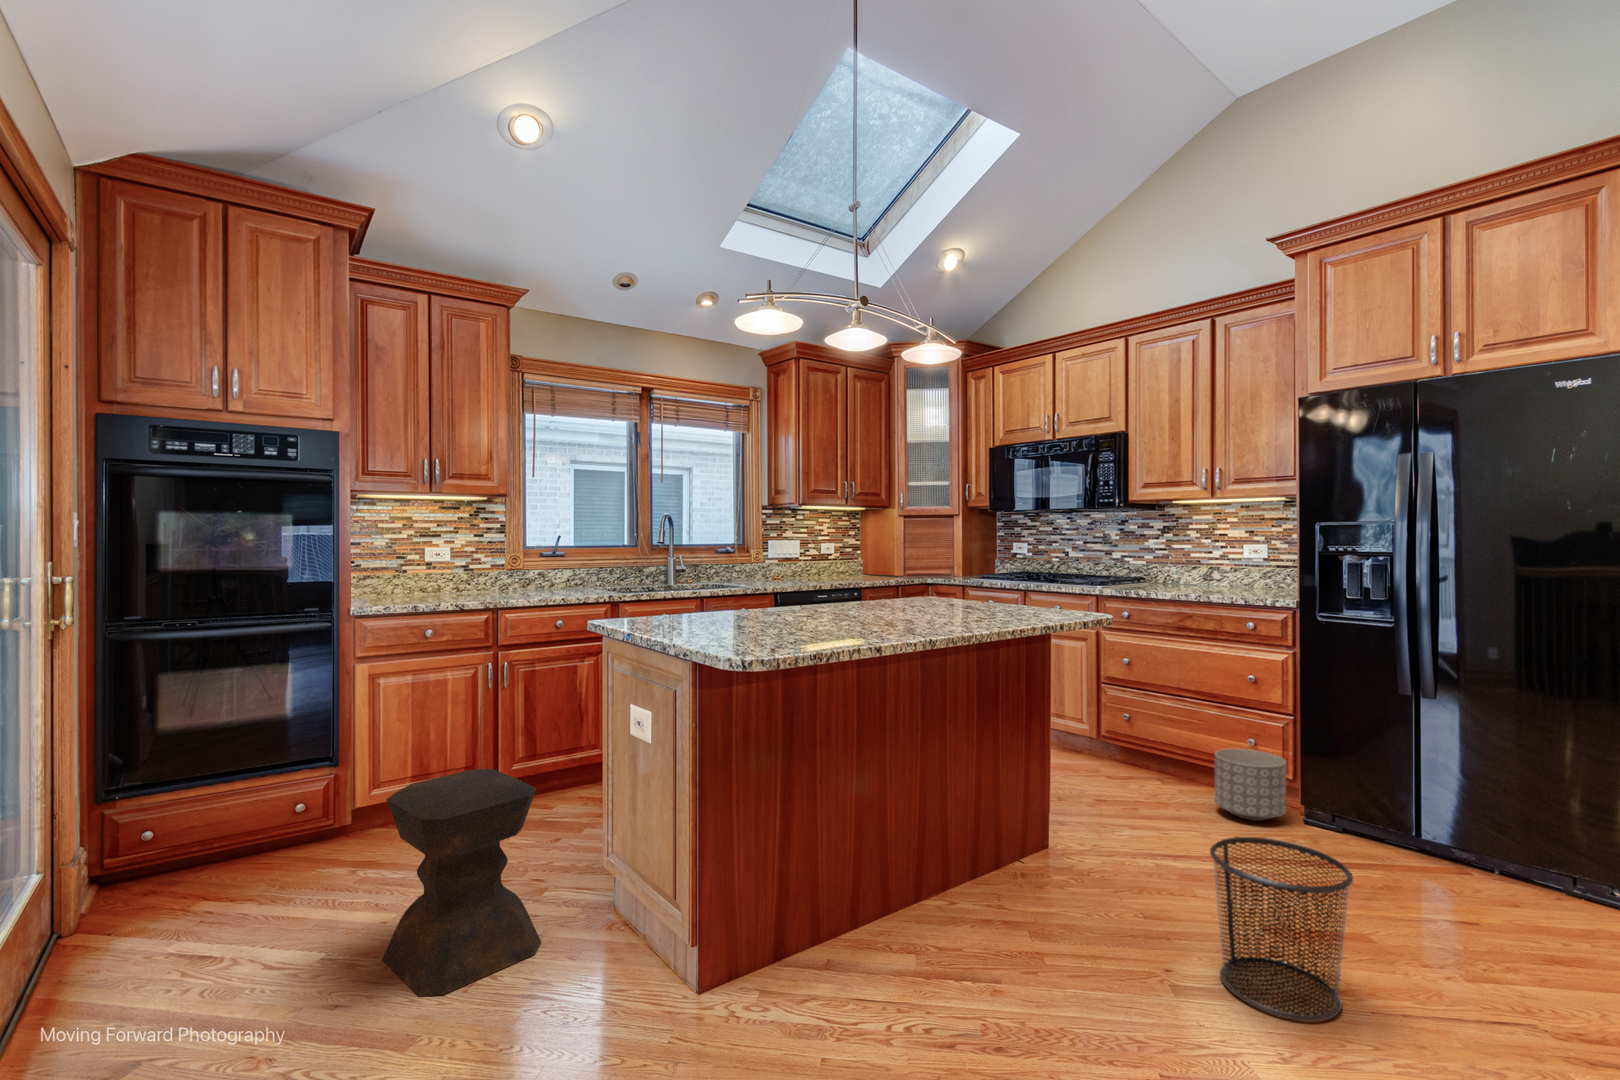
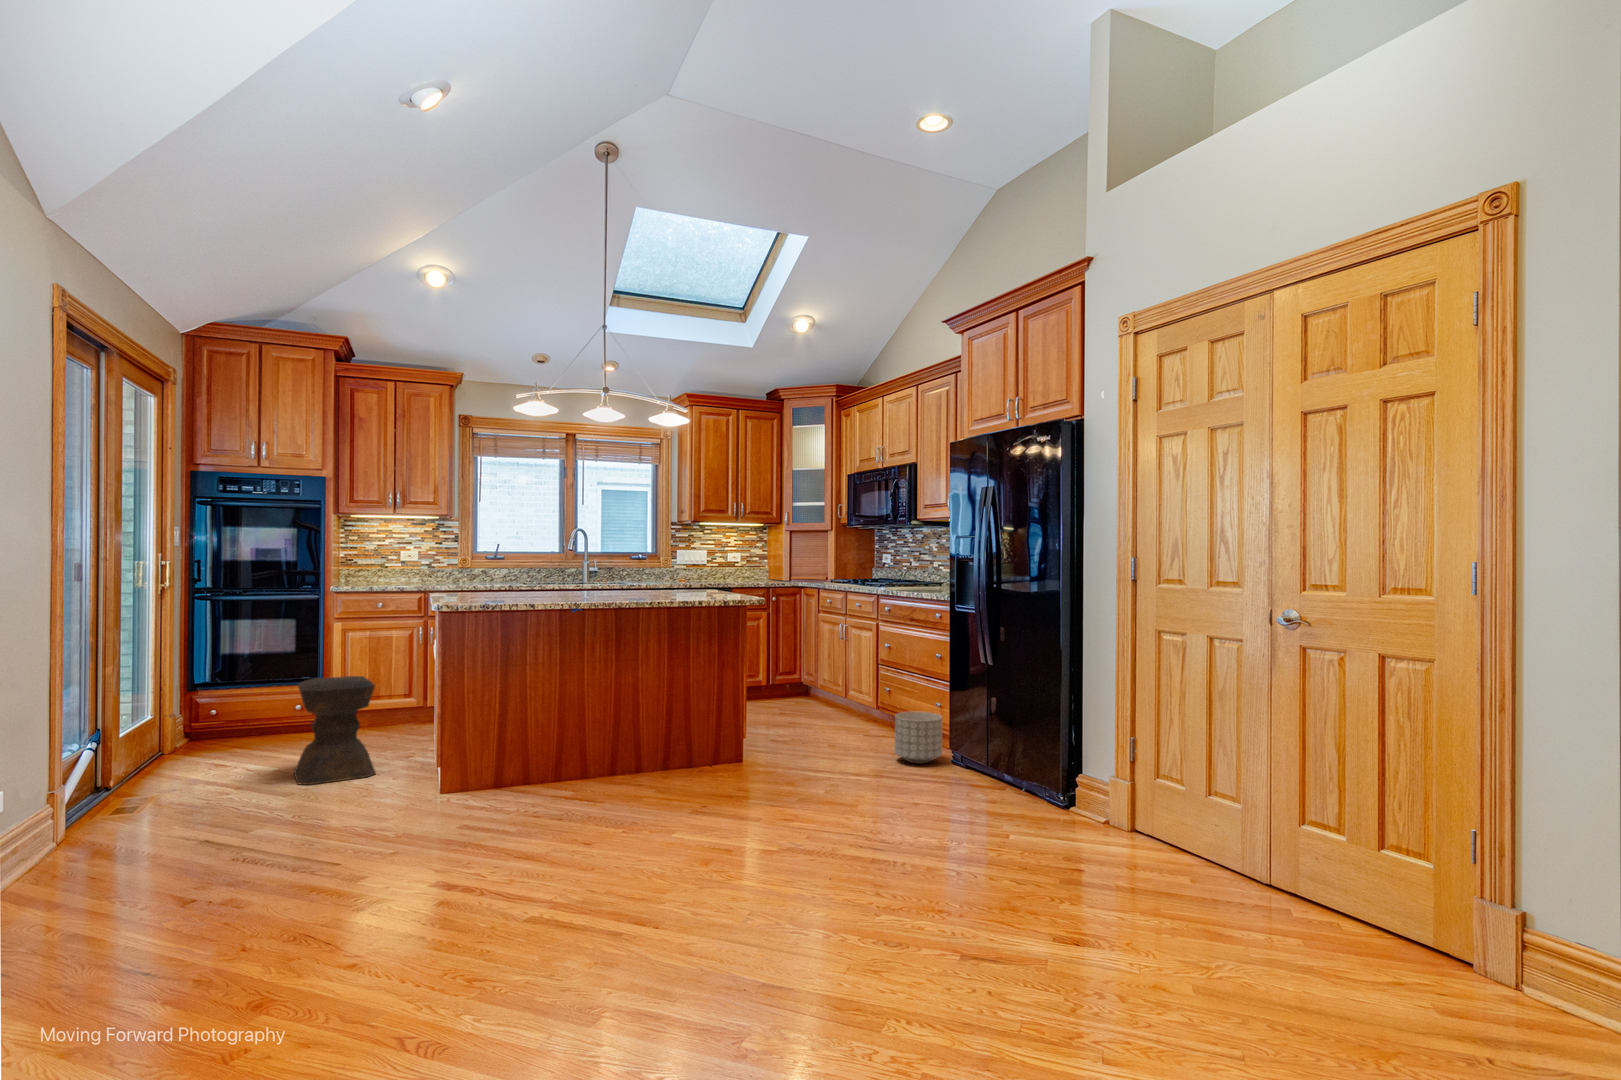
waste bin: present [1210,837,1353,1021] -> none [704,733,778,831]

